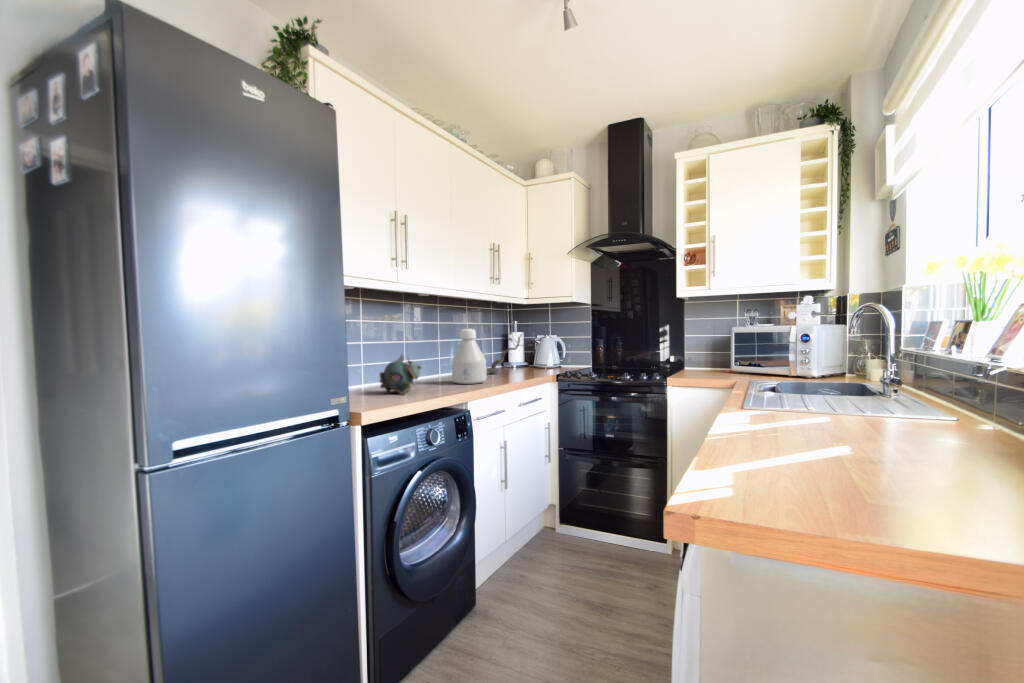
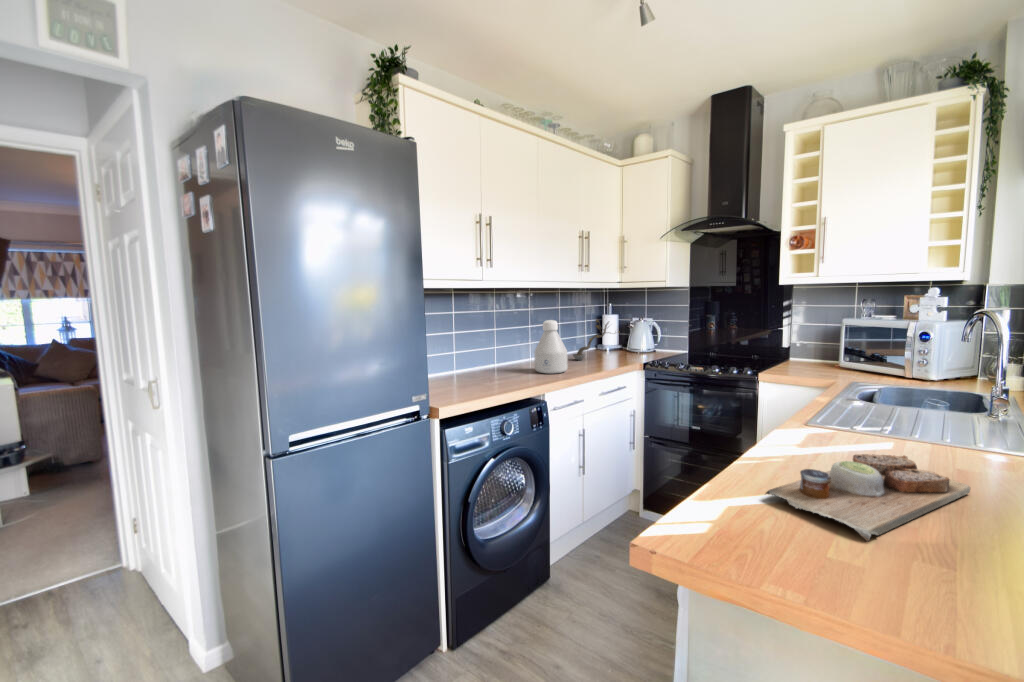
teapot: present [380,355,422,394] -> none [465,346,503,385]
cutting board: none [746,418,902,486] -> present [766,454,970,542]

